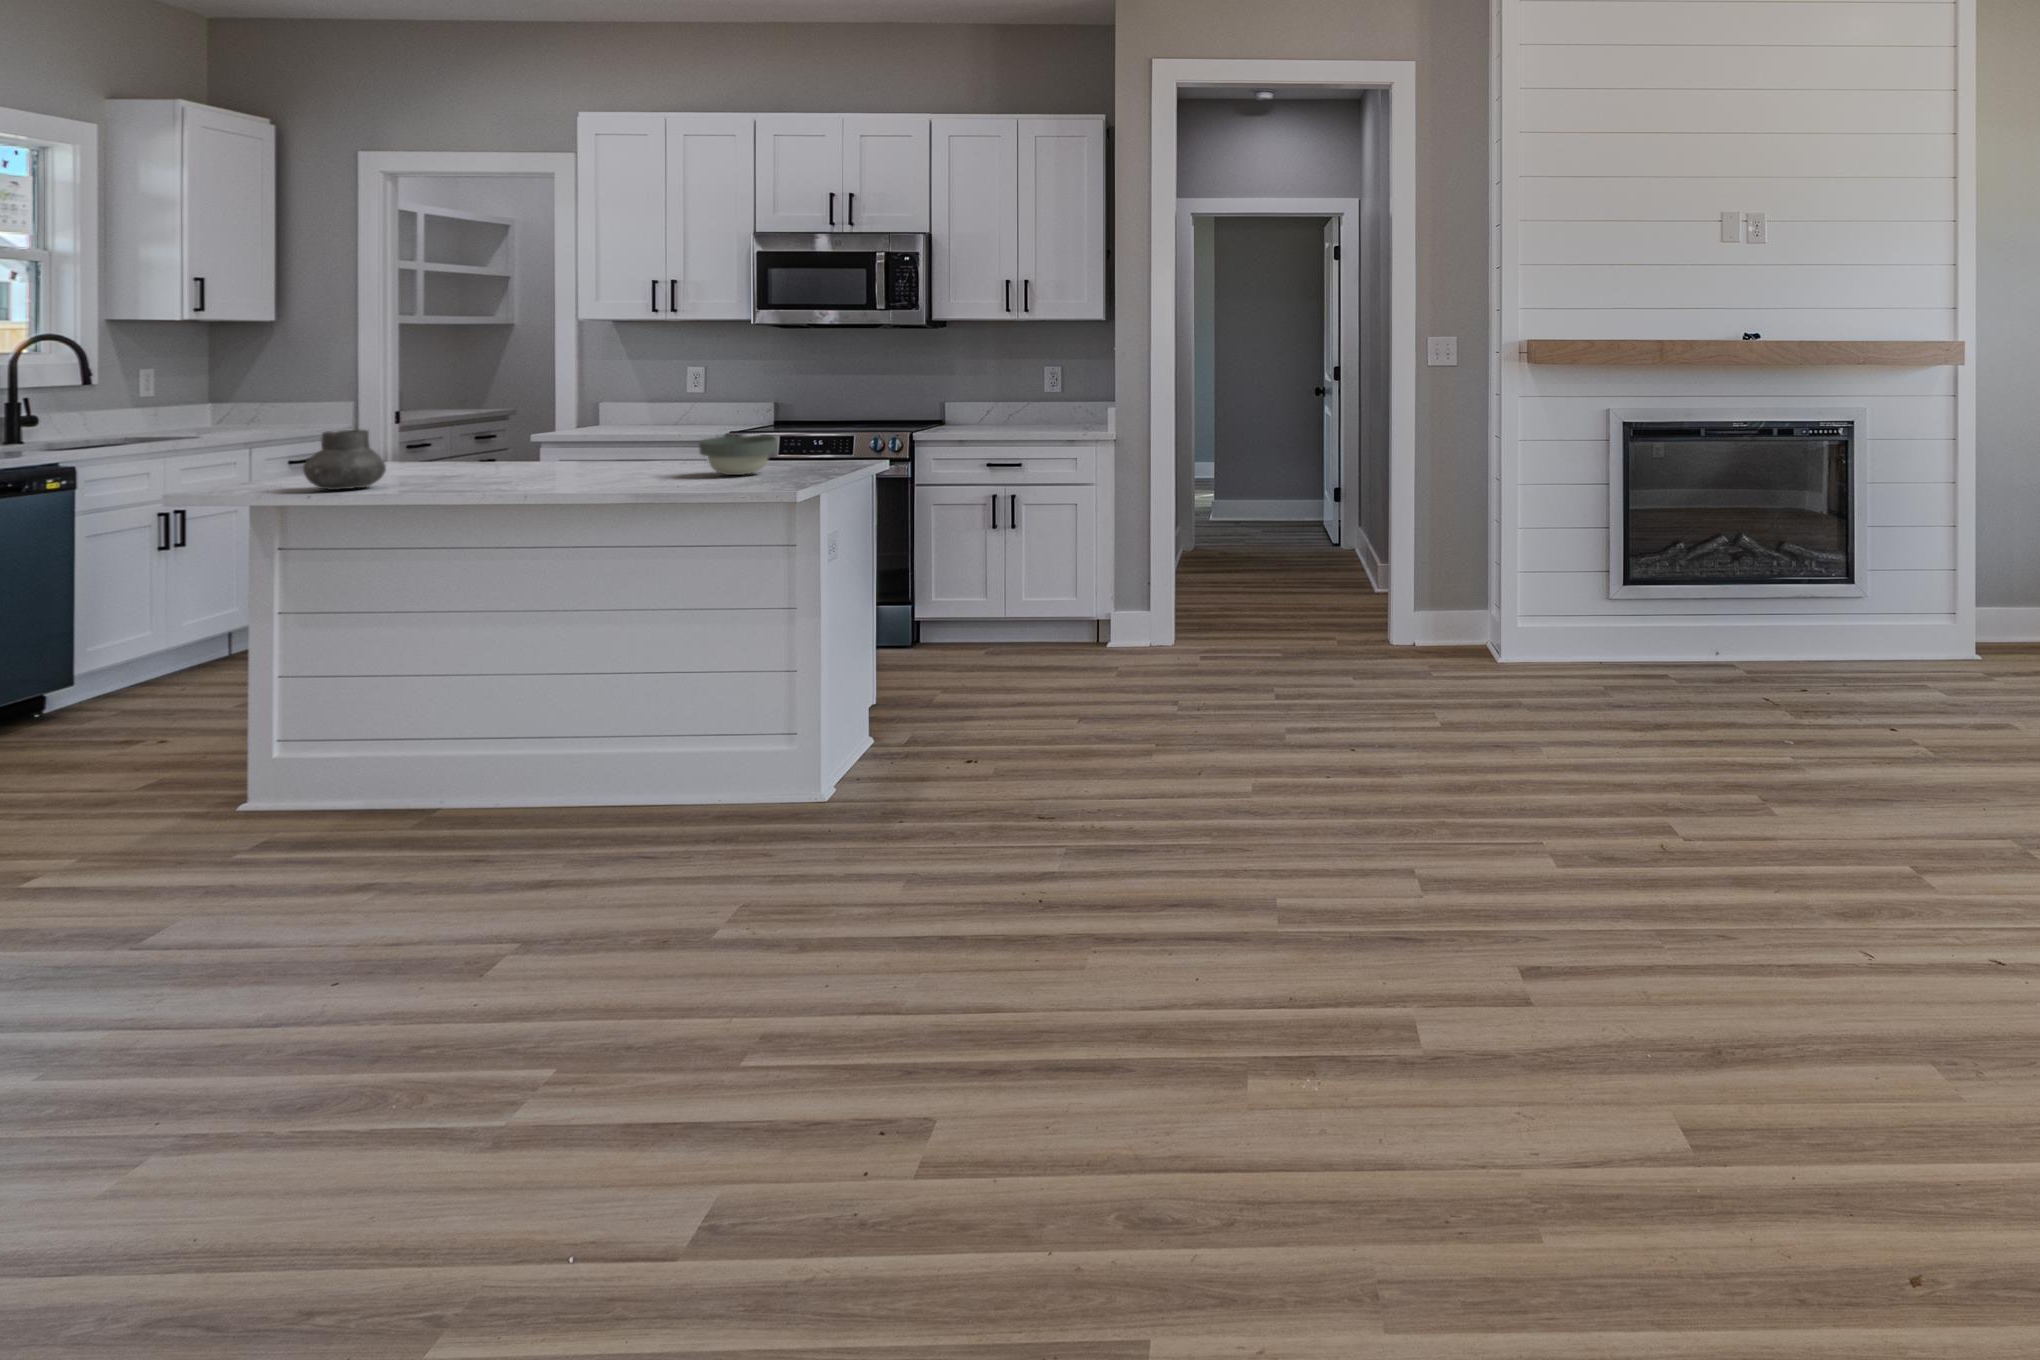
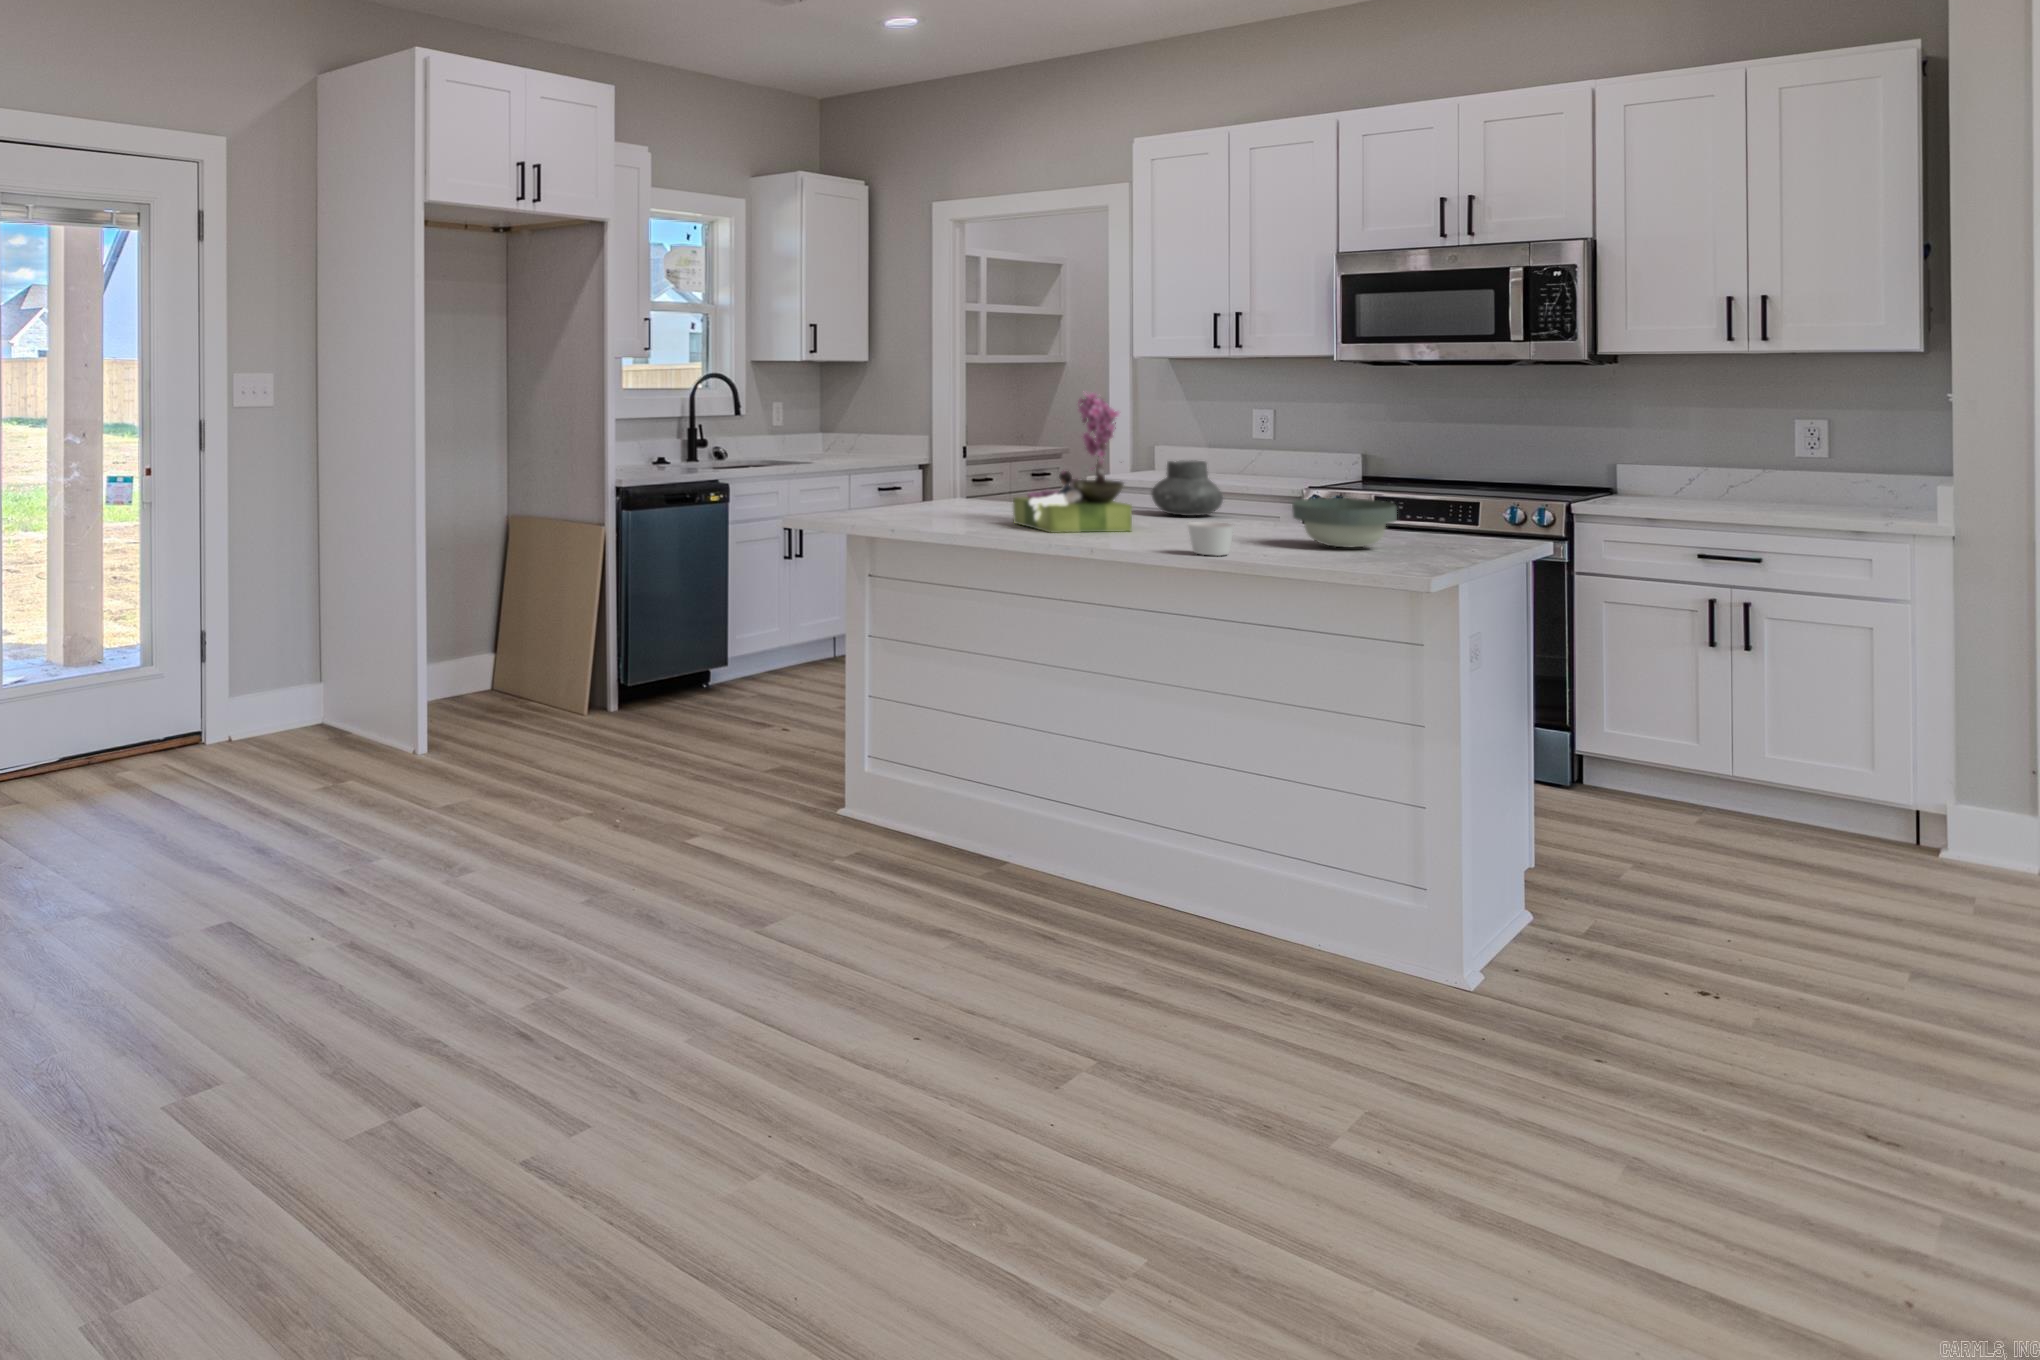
flower arrangement: none [448,350,565,485] -> present [1013,392,1132,533]
vase: present [303,430,386,490] -> present [1152,461,1223,516]
candle: none [611,462,650,490] -> present [1188,522,1234,556]

